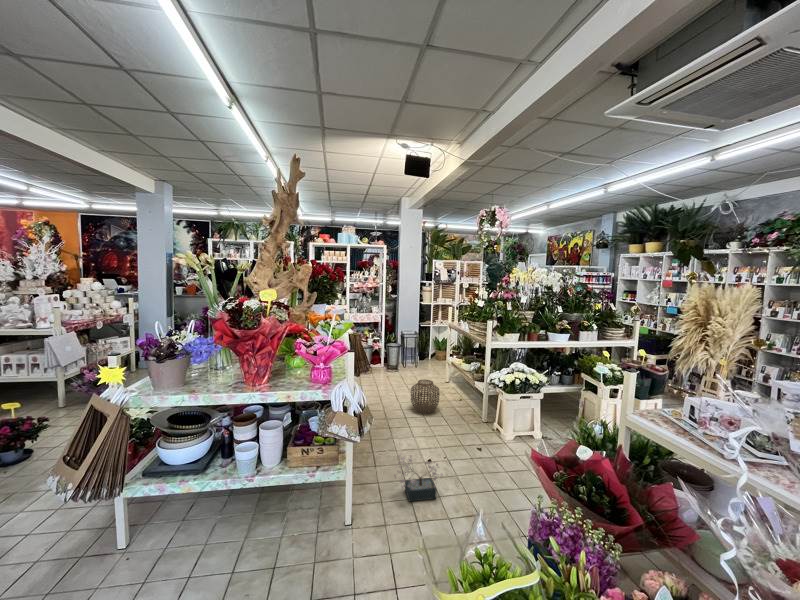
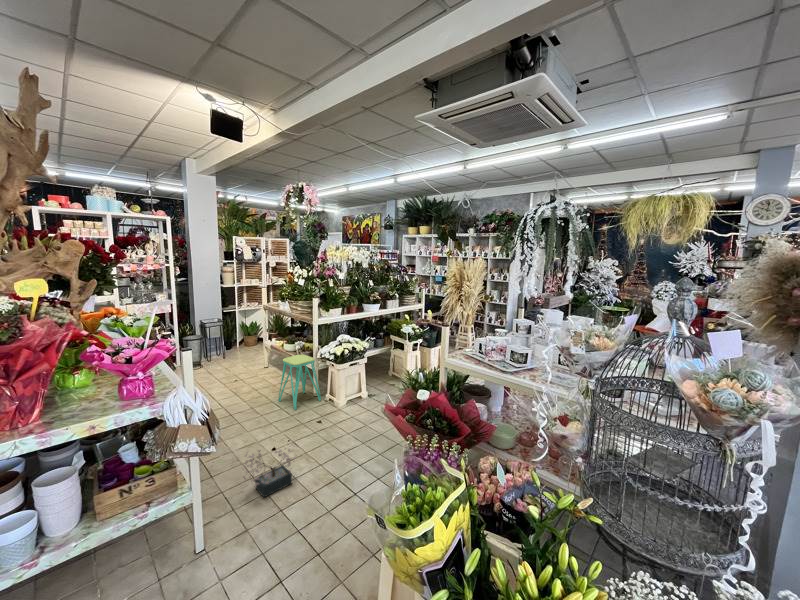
stool: none [449,375,489,430] -> present [279,354,321,410]
woven basket: present [411,380,439,414] -> none [232,368,266,405]

